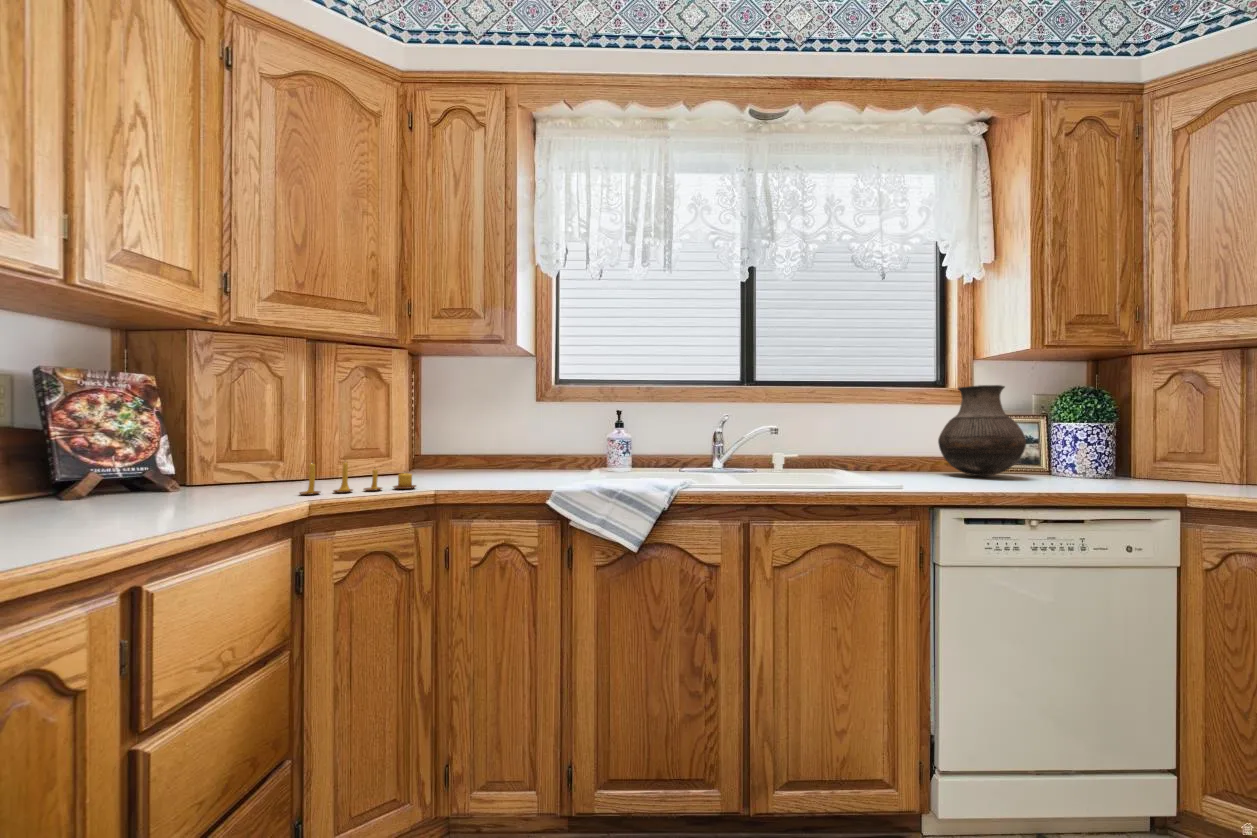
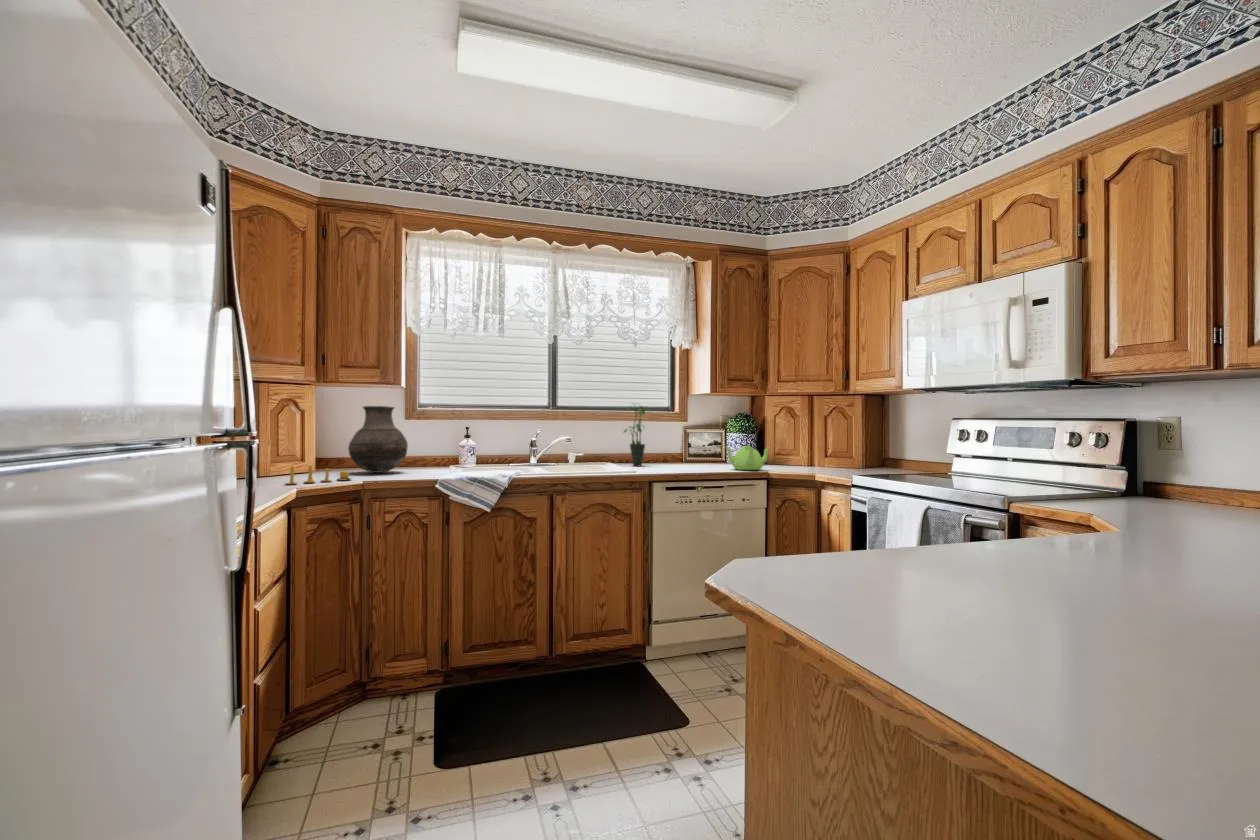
potted plant: none [864,370,917,476] -> present [624,405,646,466]
vase: present [938,385,1026,476] -> present [348,406,408,473]
teapot: none [1078,444,1193,492] -> present [727,446,769,470]

